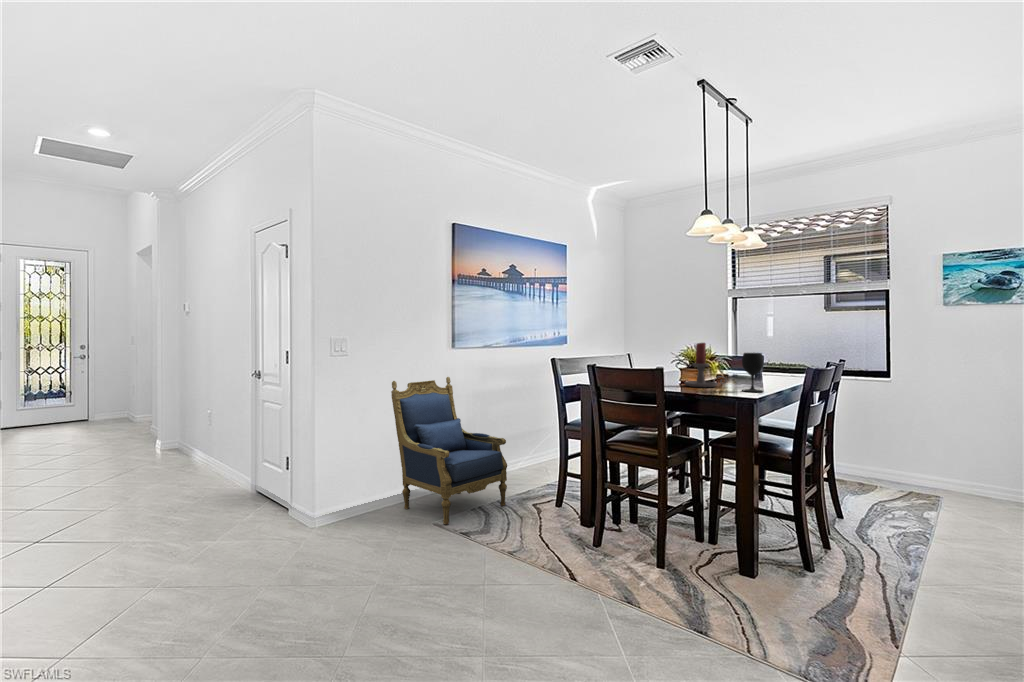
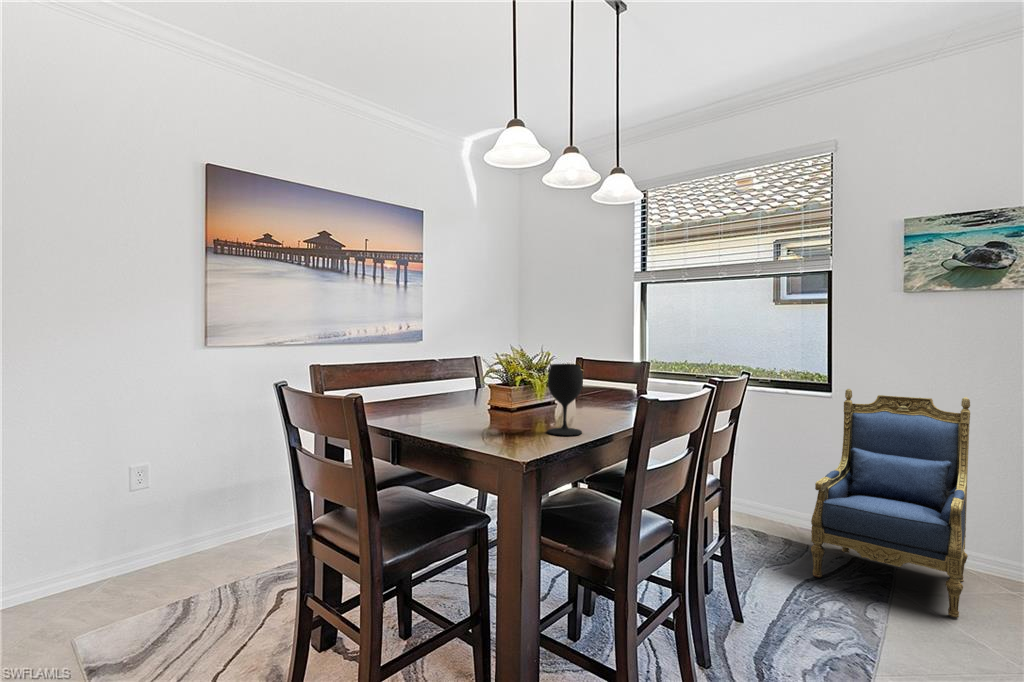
candle holder: present [685,343,726,387] -> none [475,344,544,421]
armchair: present [391,377,507,525] -> present [811,389,970,618]

